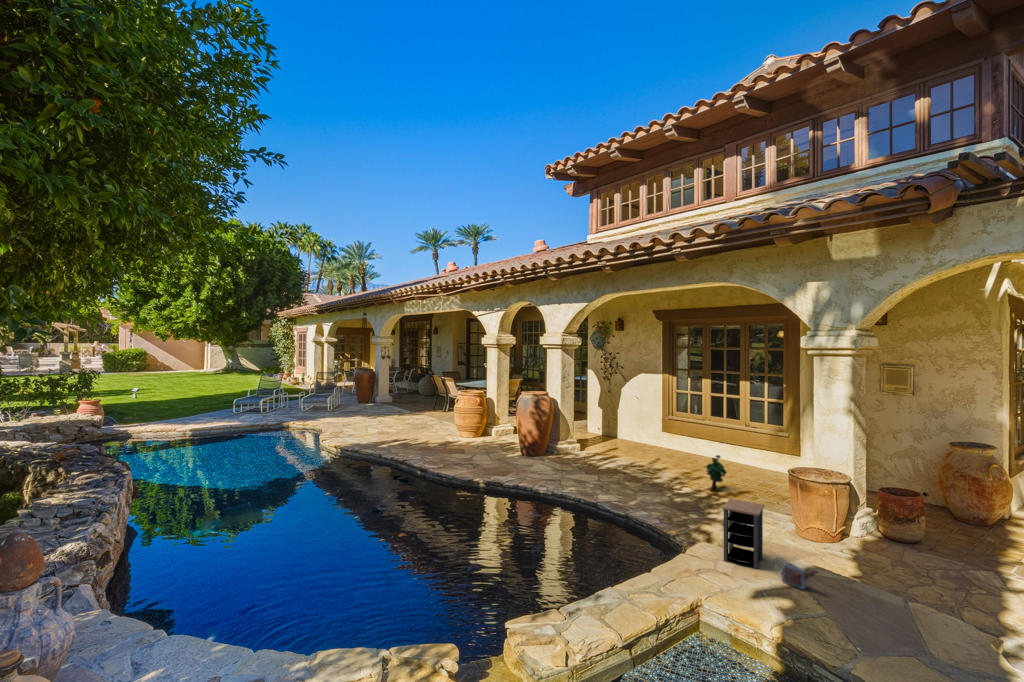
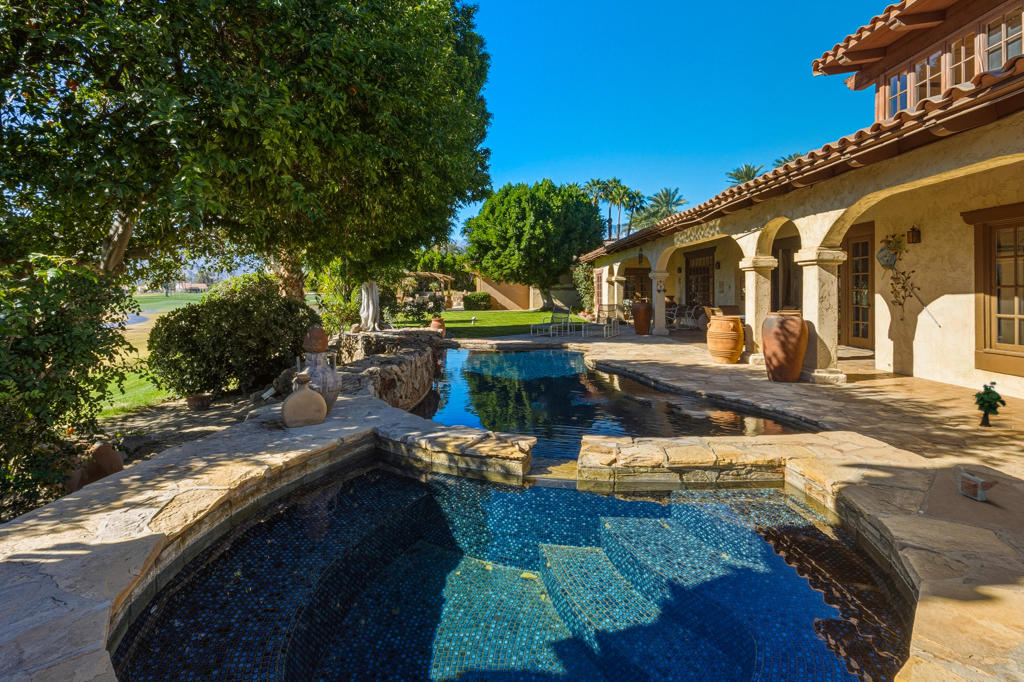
side table: present [723,499,765,569] -> none [903,408,969,480]

